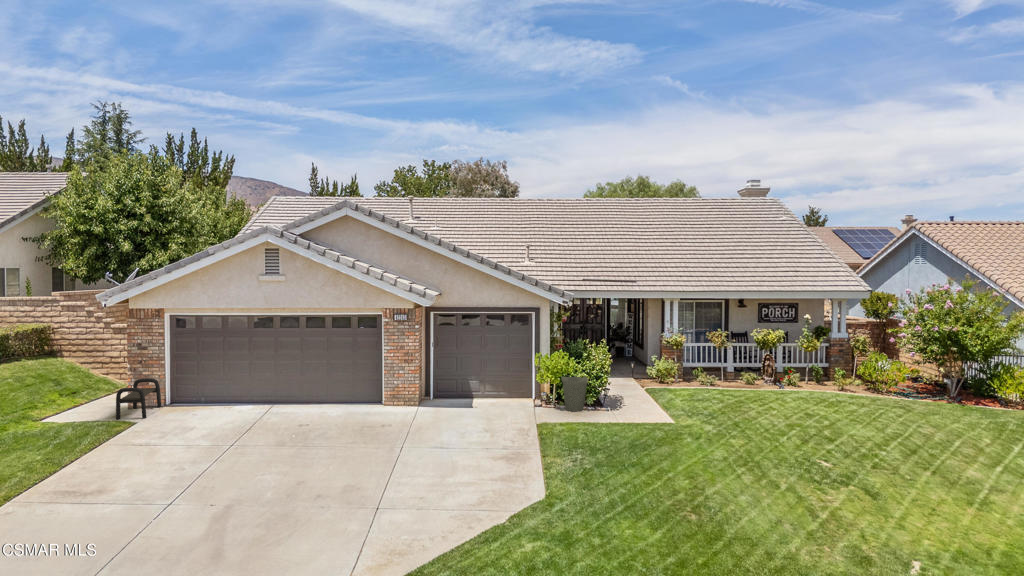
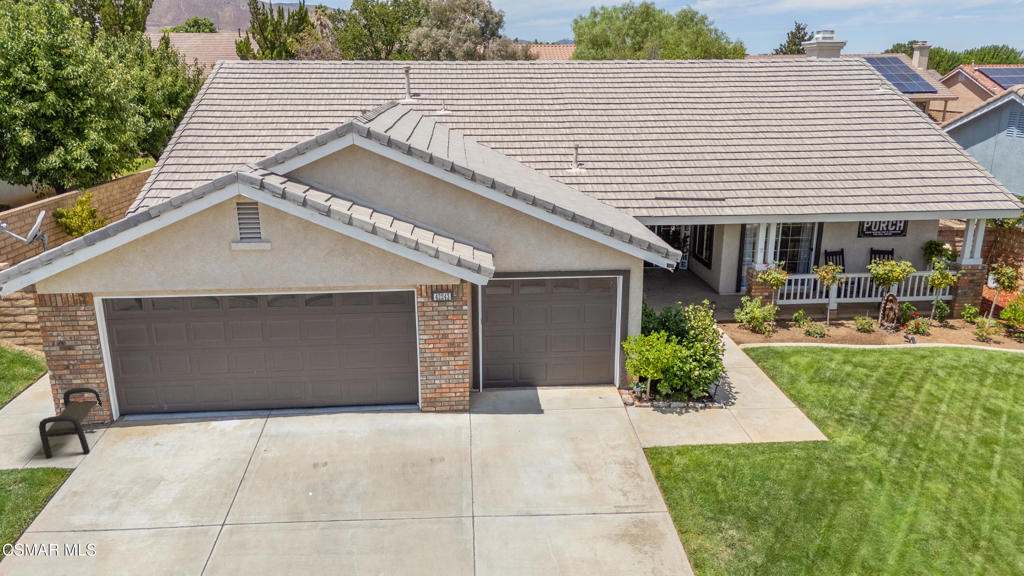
trash can: present [562,375,588,412] -> none [665,365,704,418]

